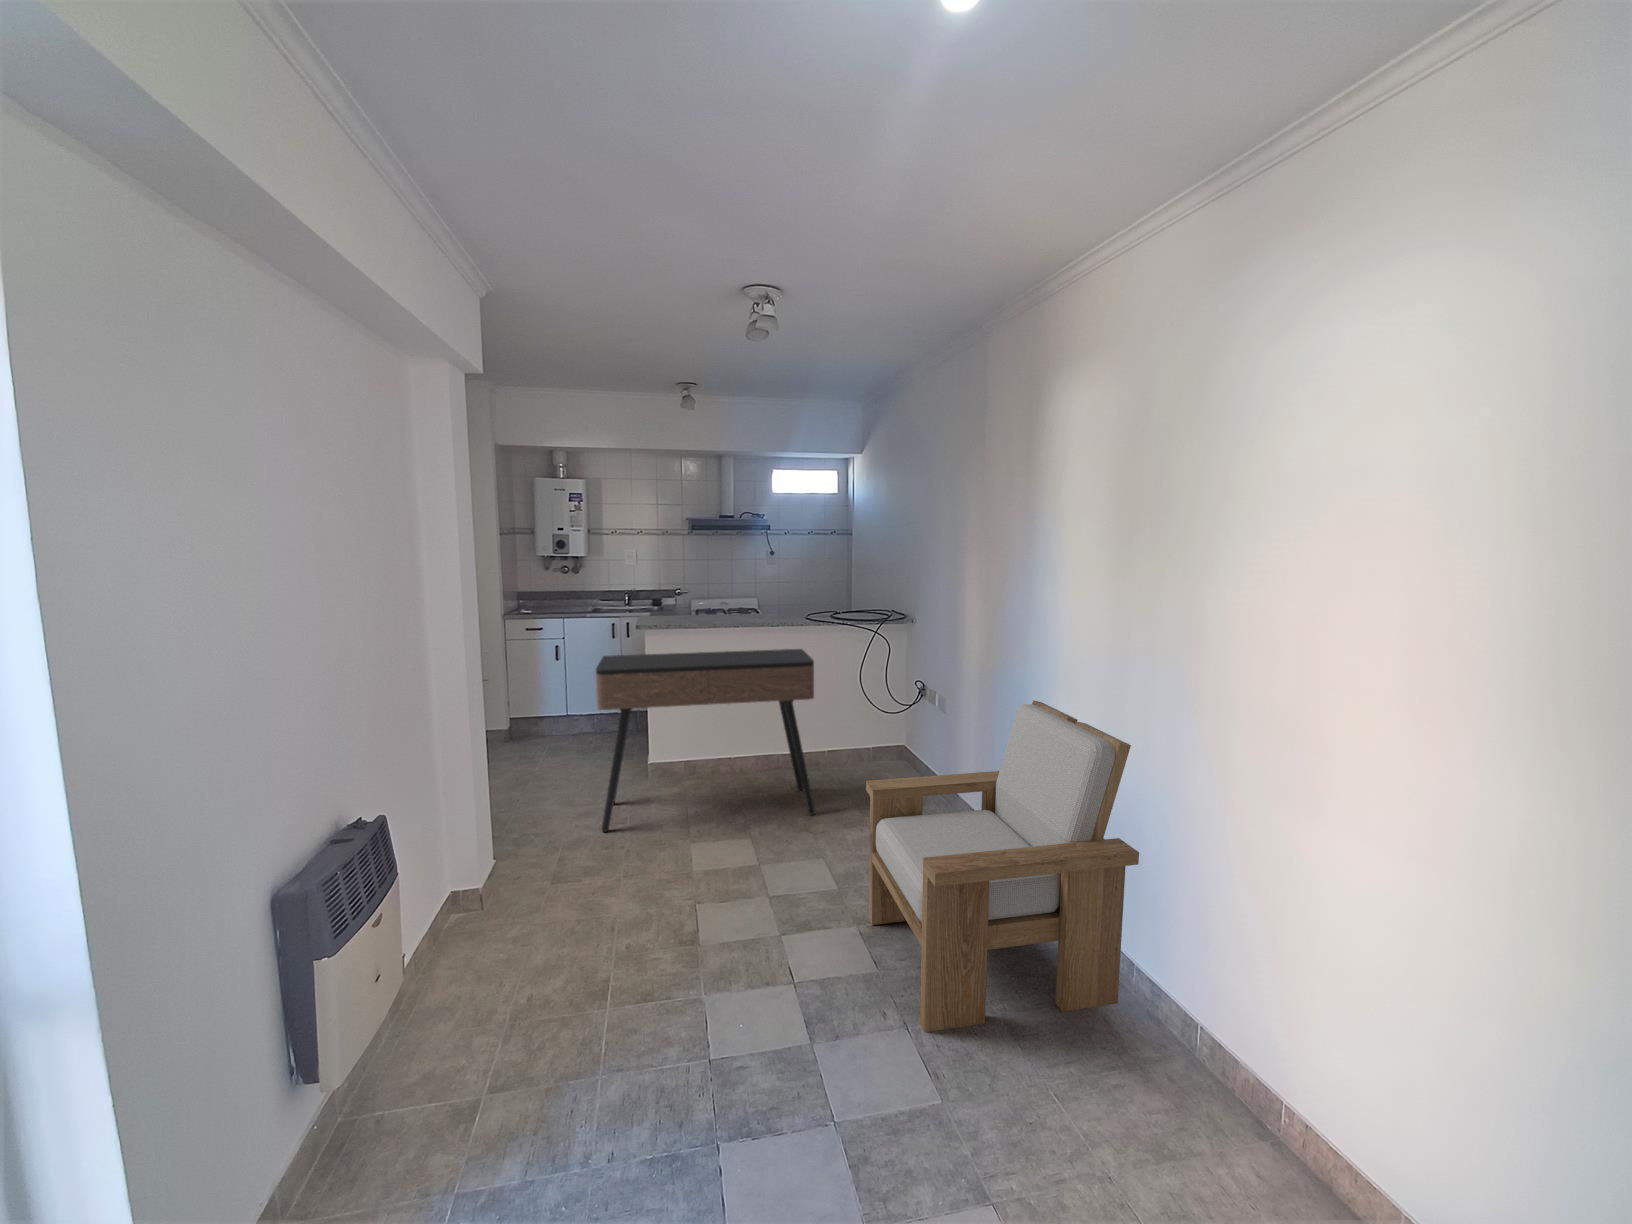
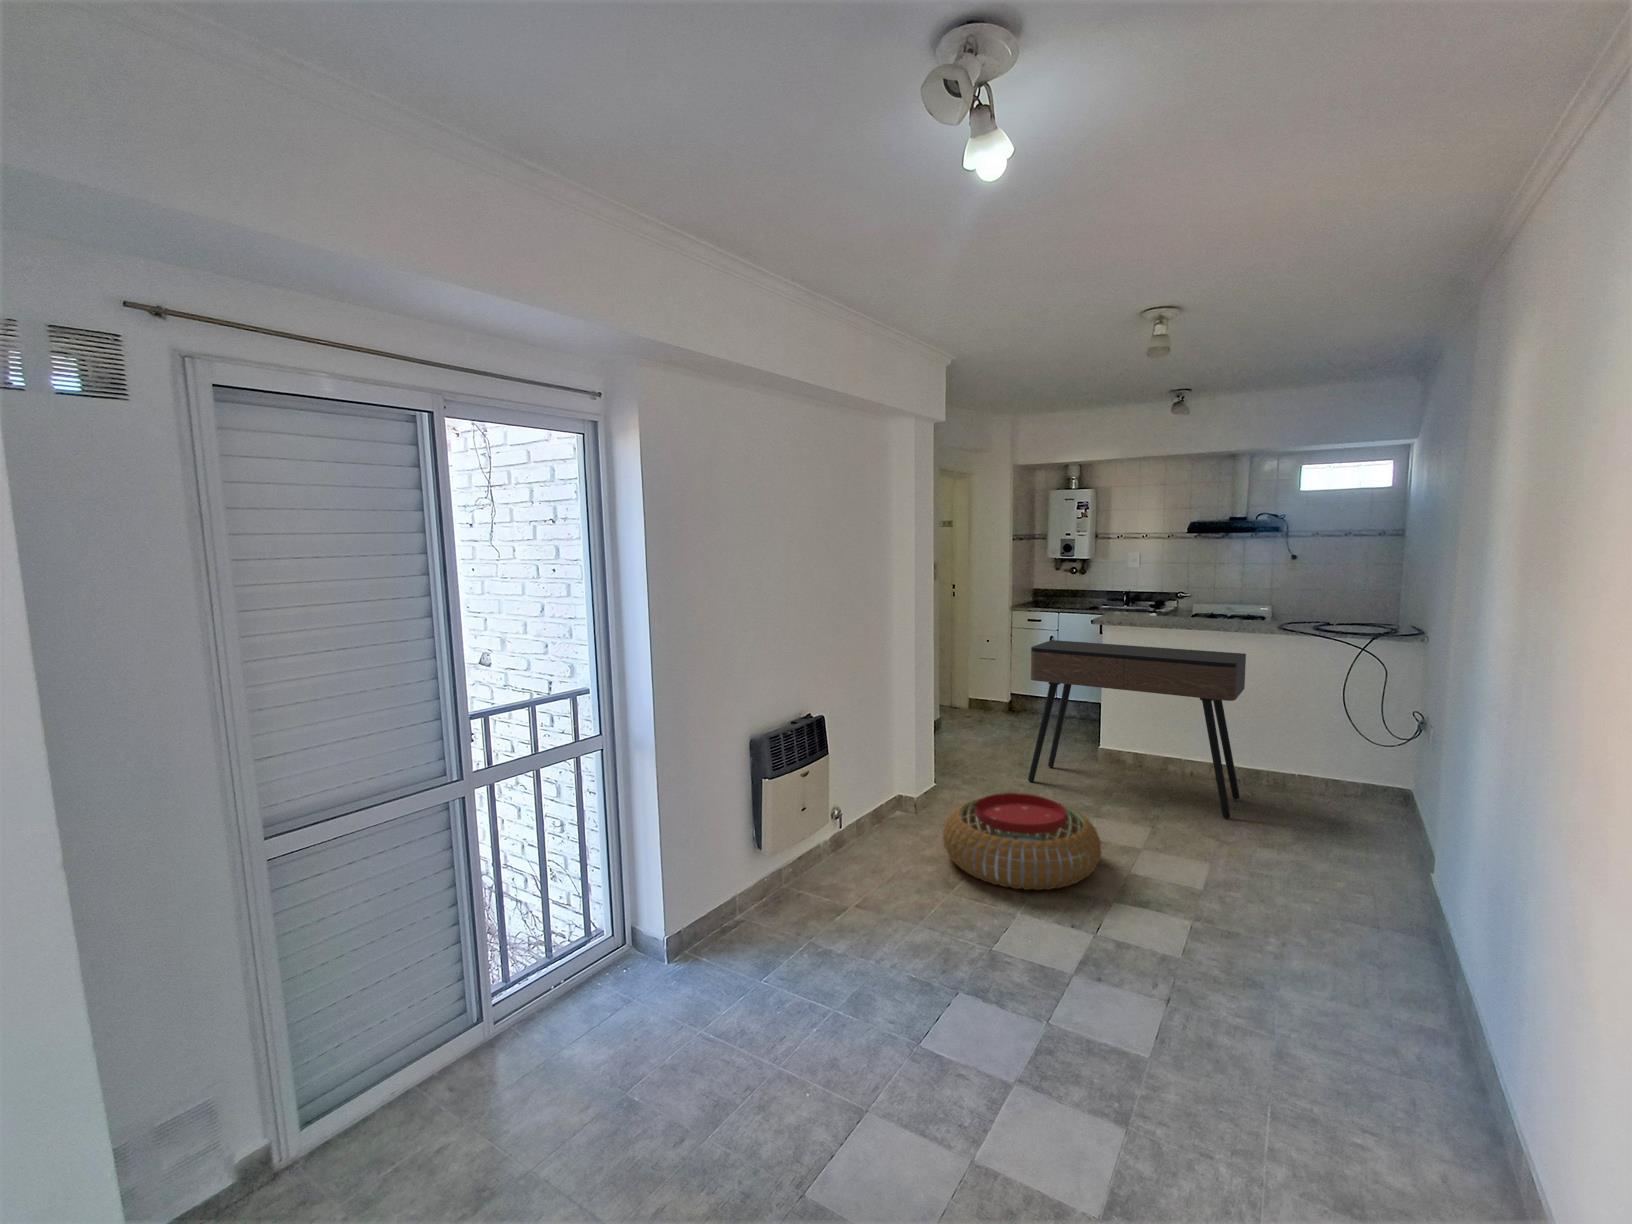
armchair: present [866,701,1139,1032] -> none [1162,715,1425,1031]
pouf: none [576,864,782,1019] -> present [943,793,1101,890]

